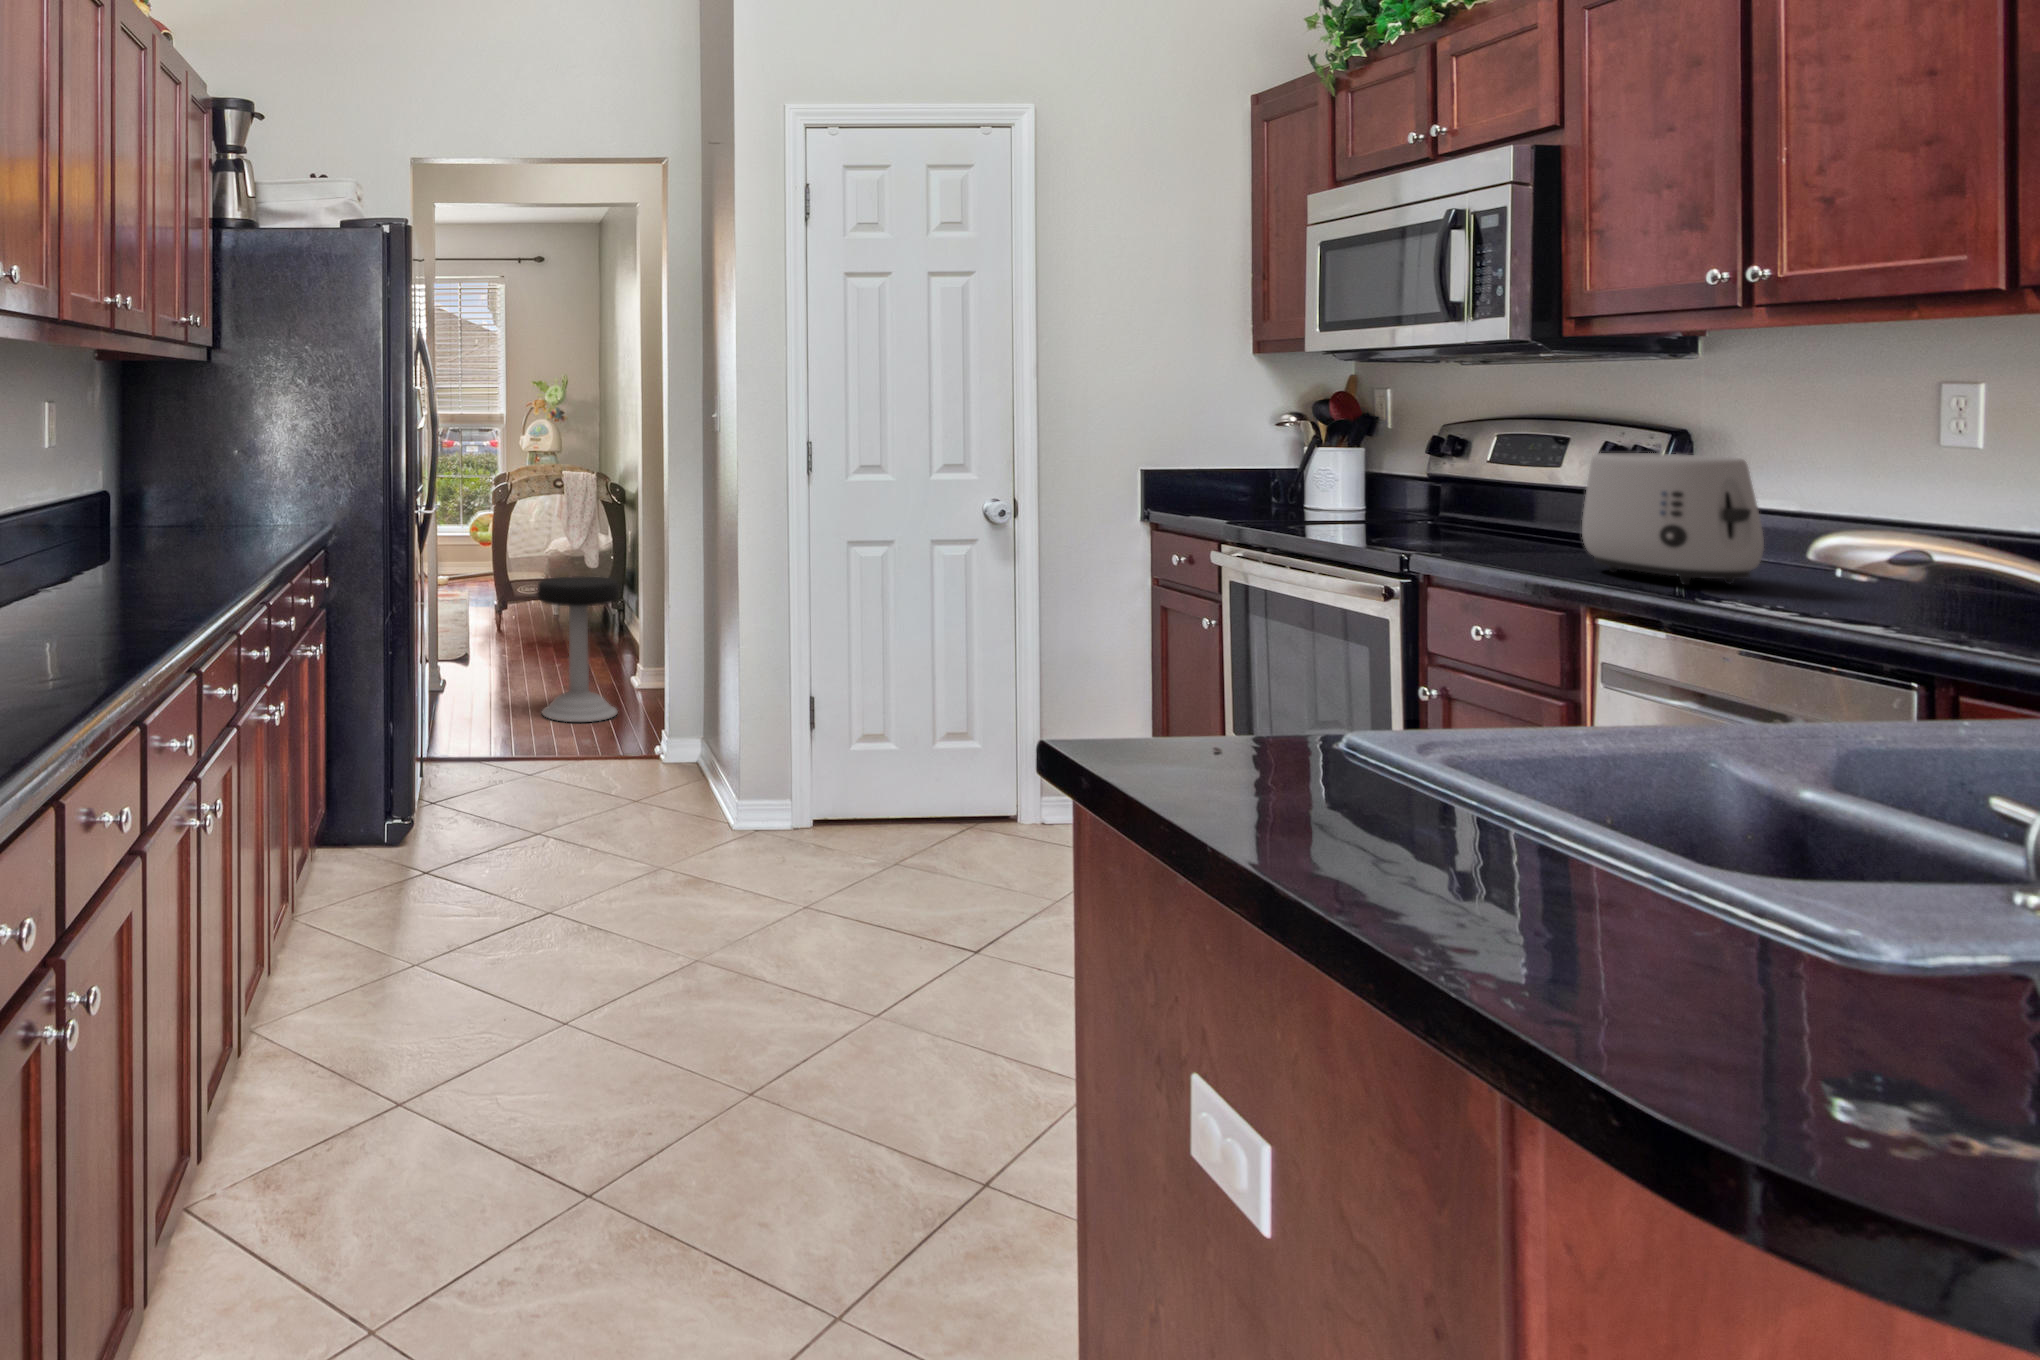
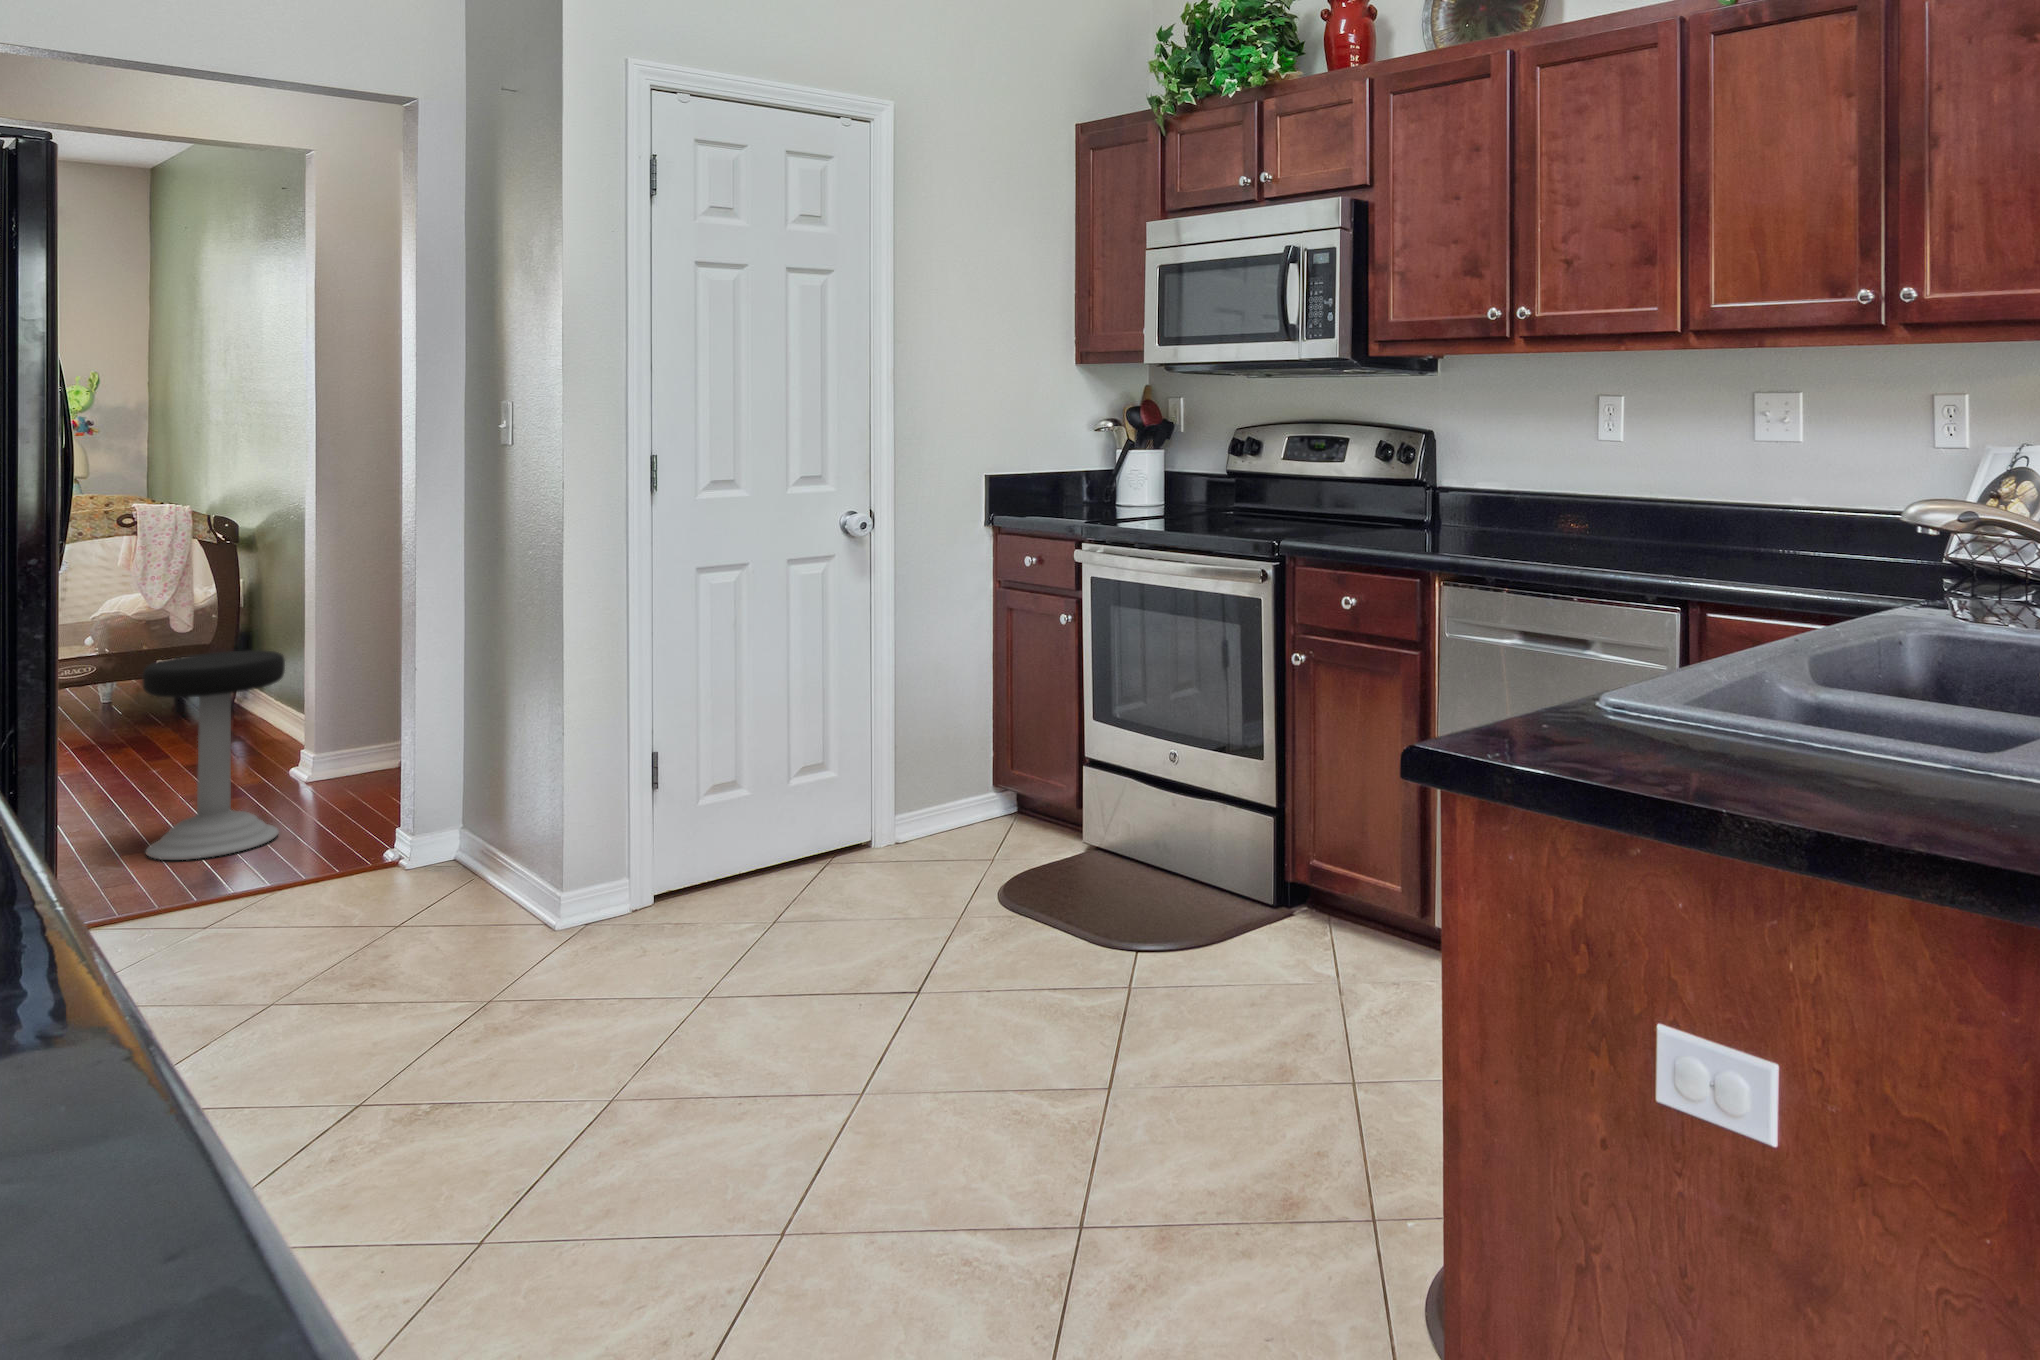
toaster: present [1582,453,1764,585] -> none [1396,447,1516,546]

